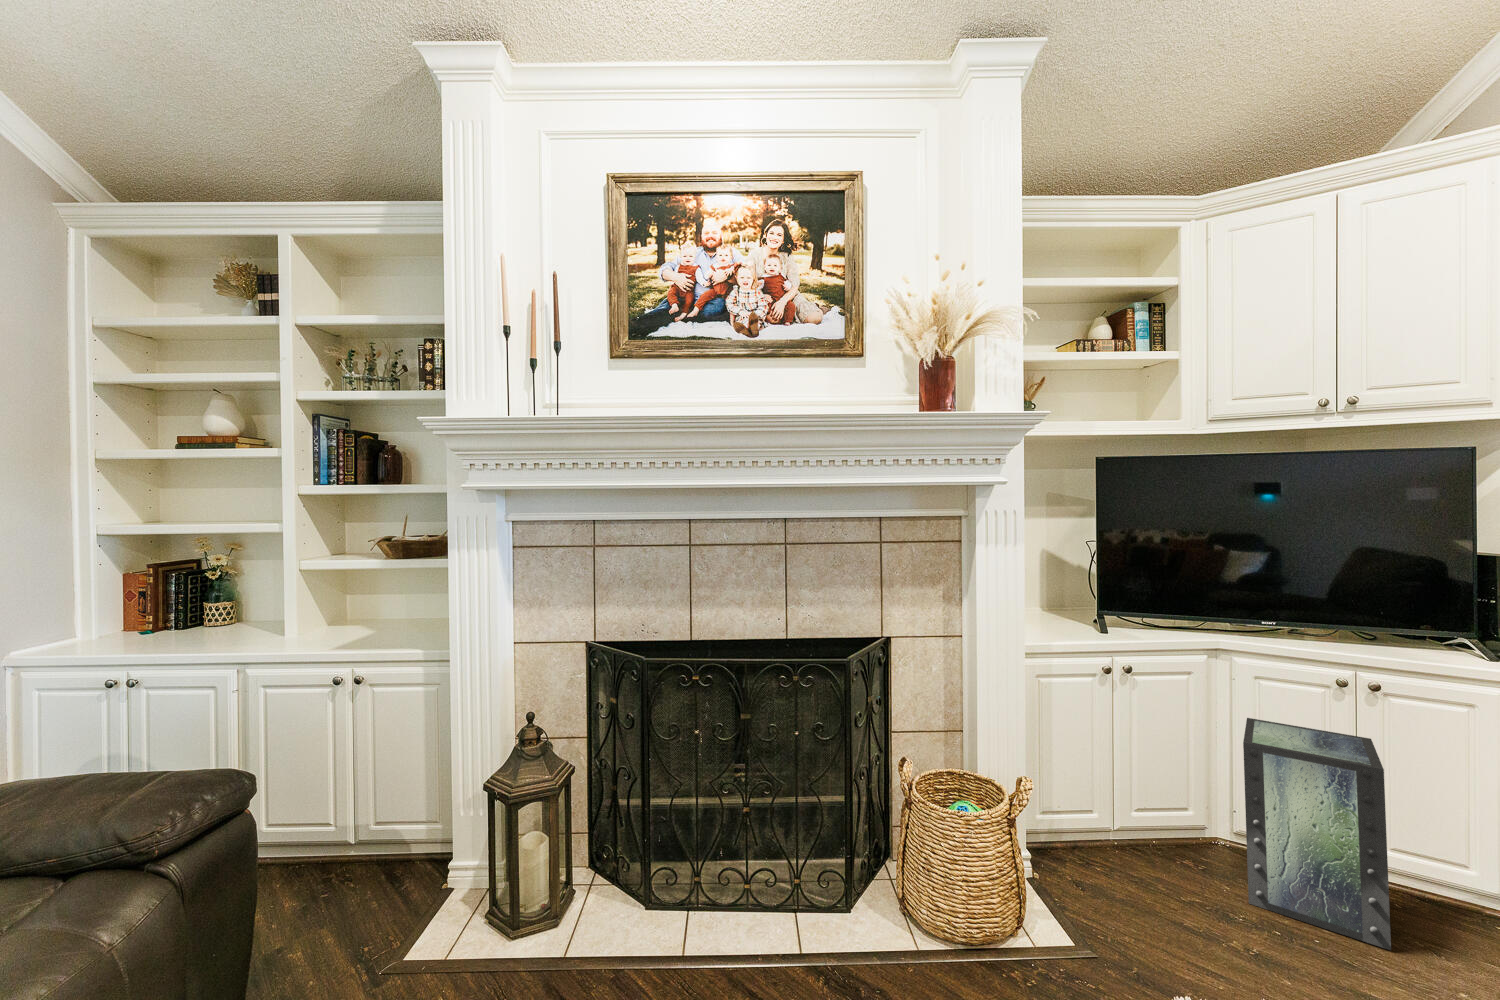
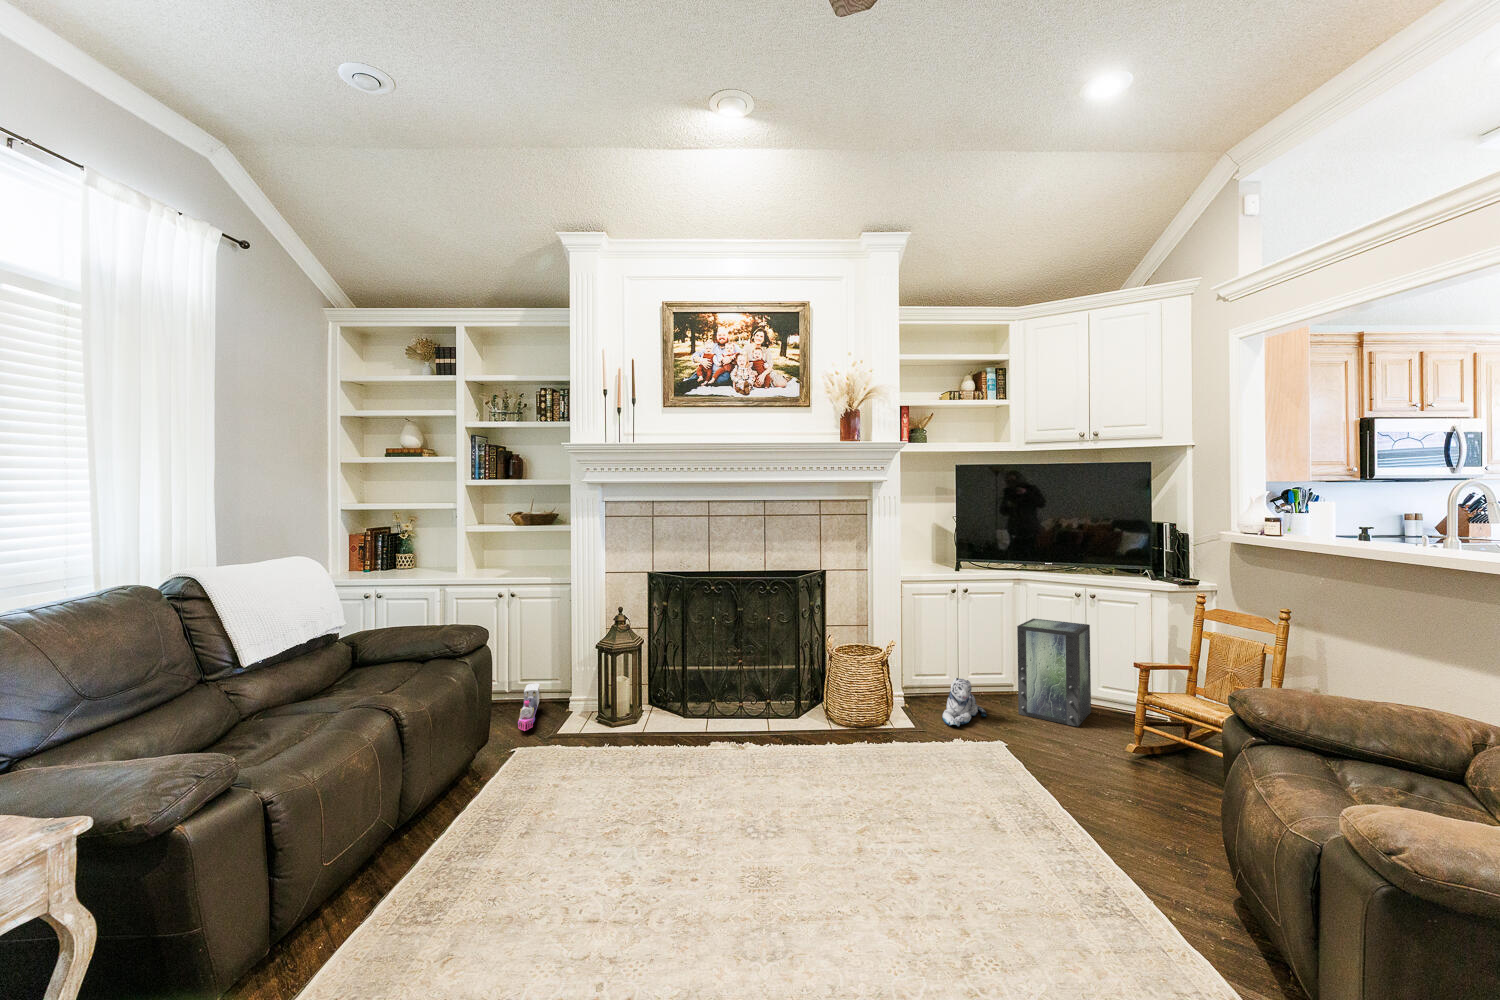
toy train: none [318,838,397,971] -> present [518,684,539,731]
plush toy: none [1112,841,1198,952] -> present [942,678,987,726]

